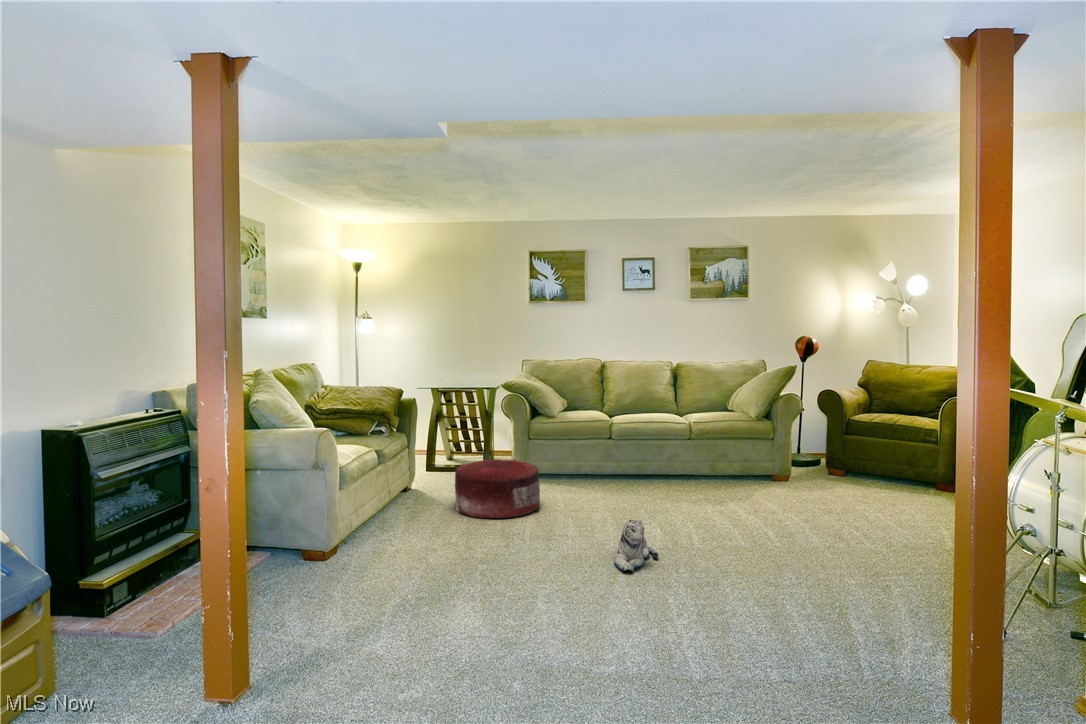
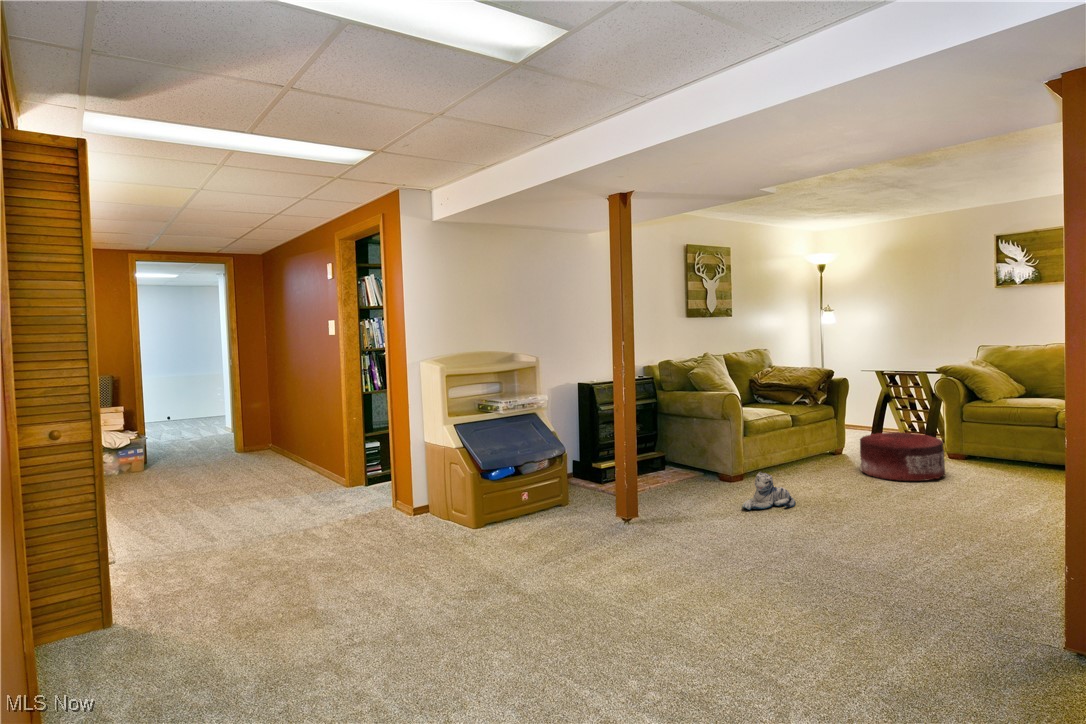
plush toy: present [614,519,658,571] -> present [742,472,796,510]

